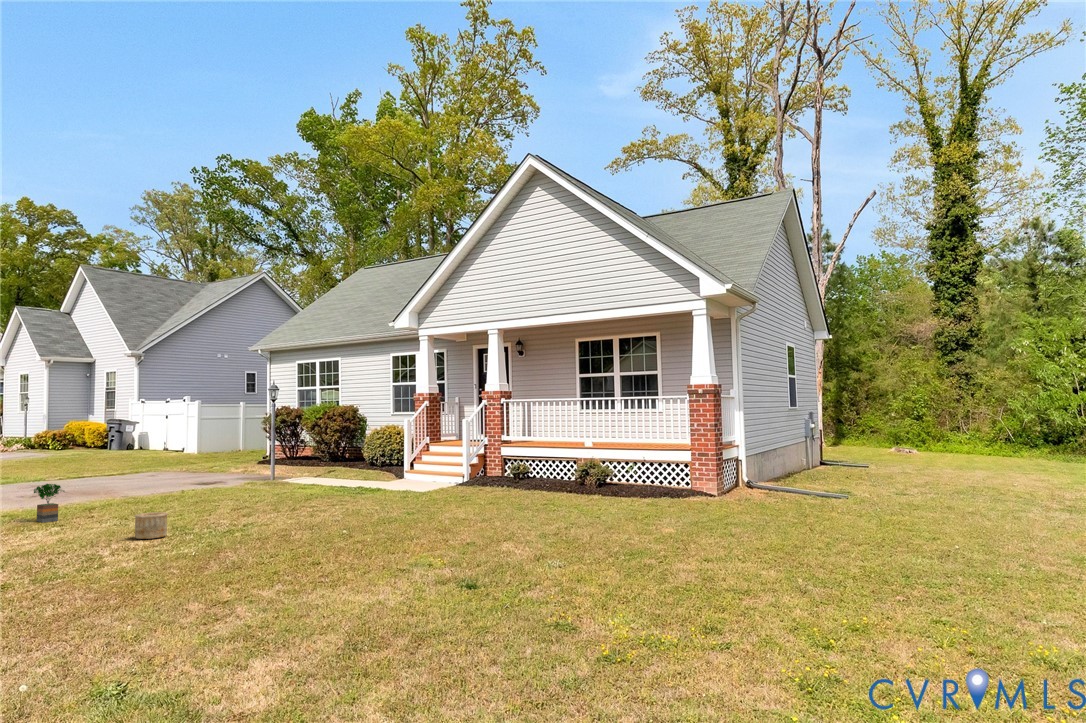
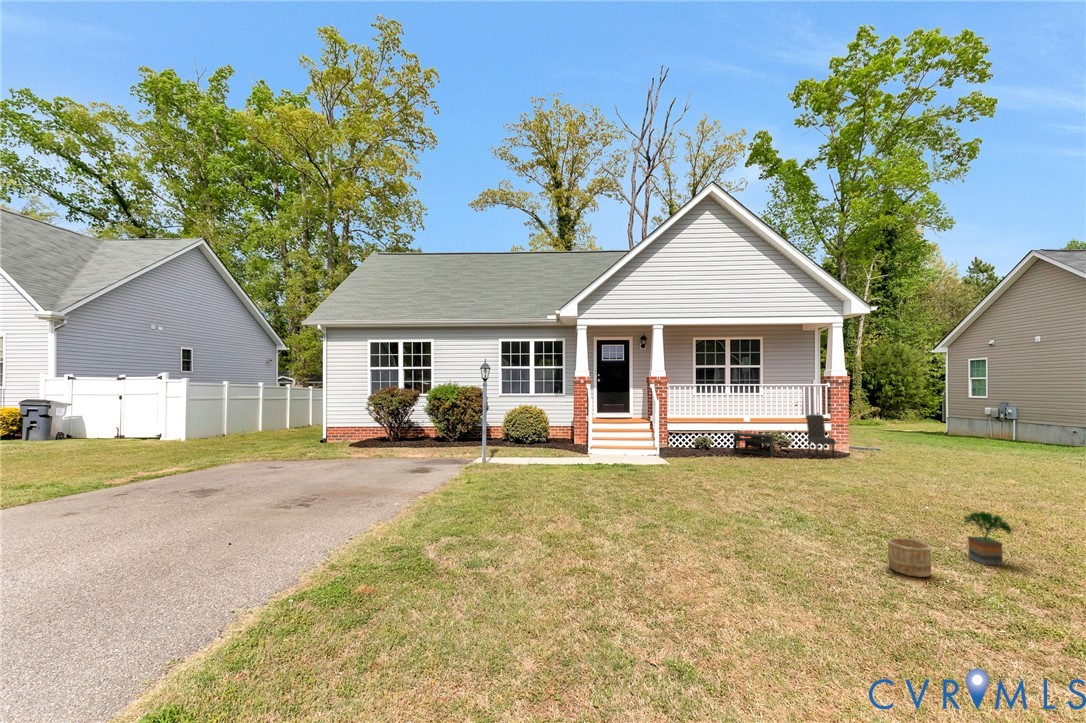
chair: none [631,437,667,494] -> present [806,414,835,457]
bench: none [560,460,599,490] -> present [733,432,774,456]
potted tree: present [34,484,64,523] -> present [964,512,1012,565]

